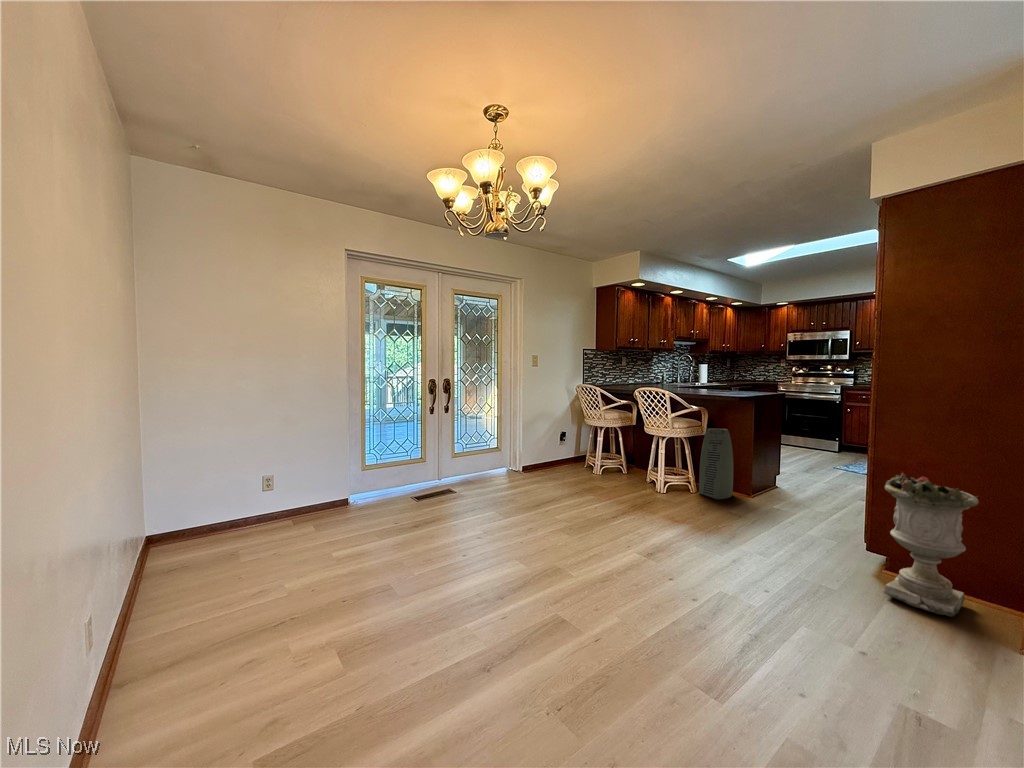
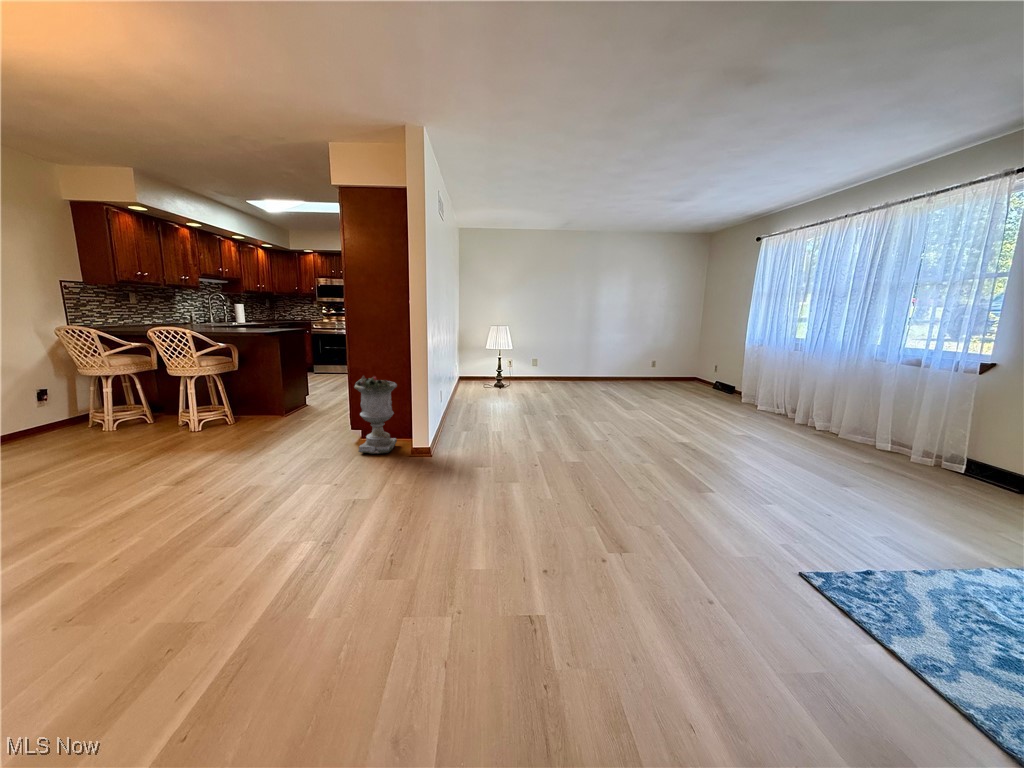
air purifier: present [699,429,733,499] -> none [234,362,269,424]

